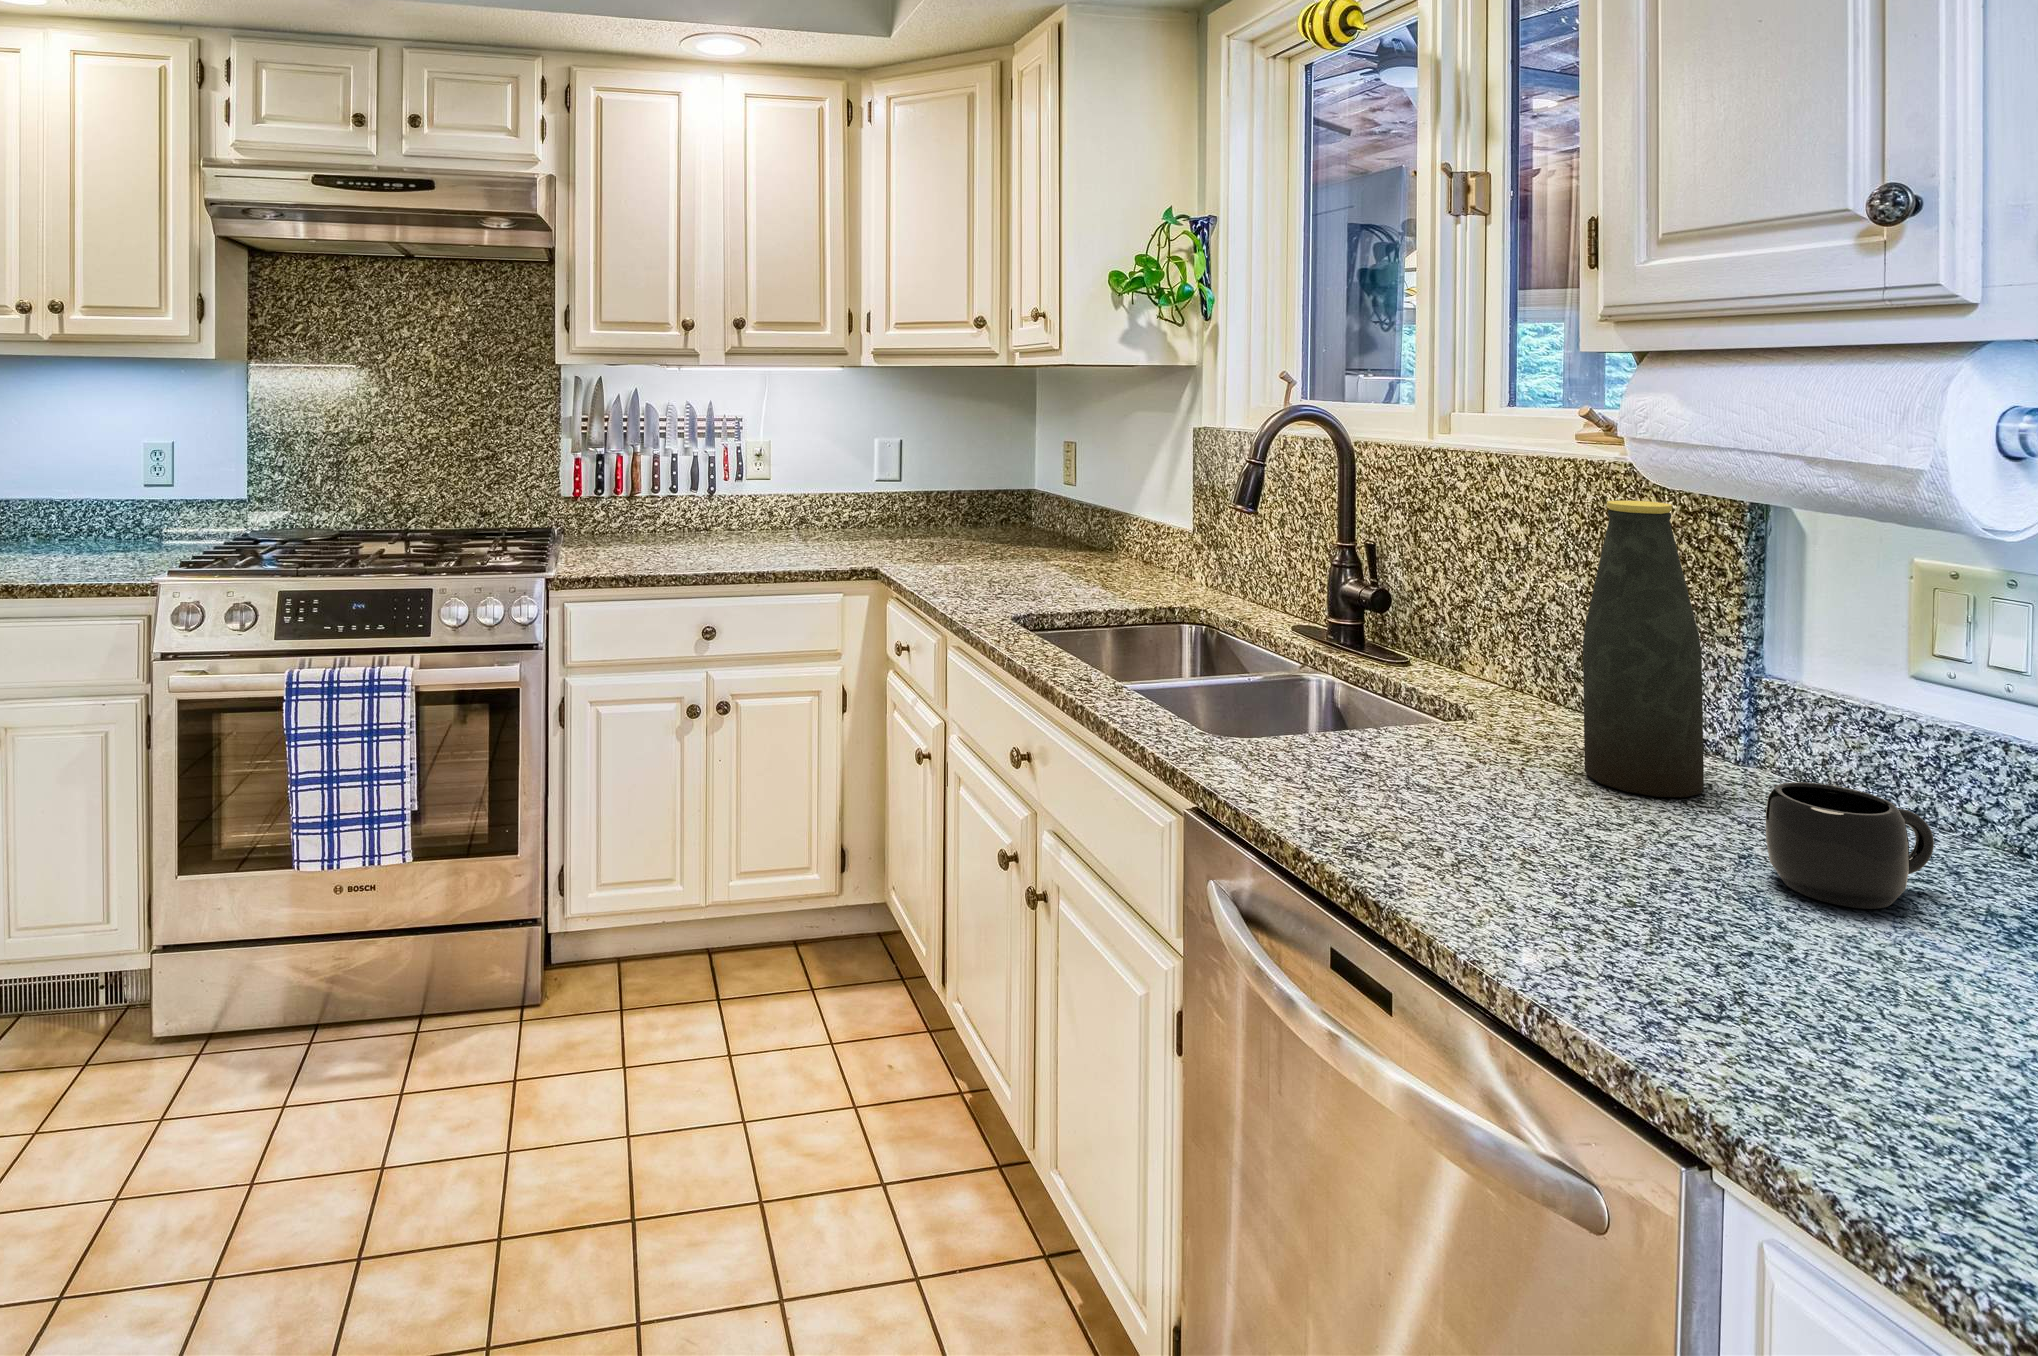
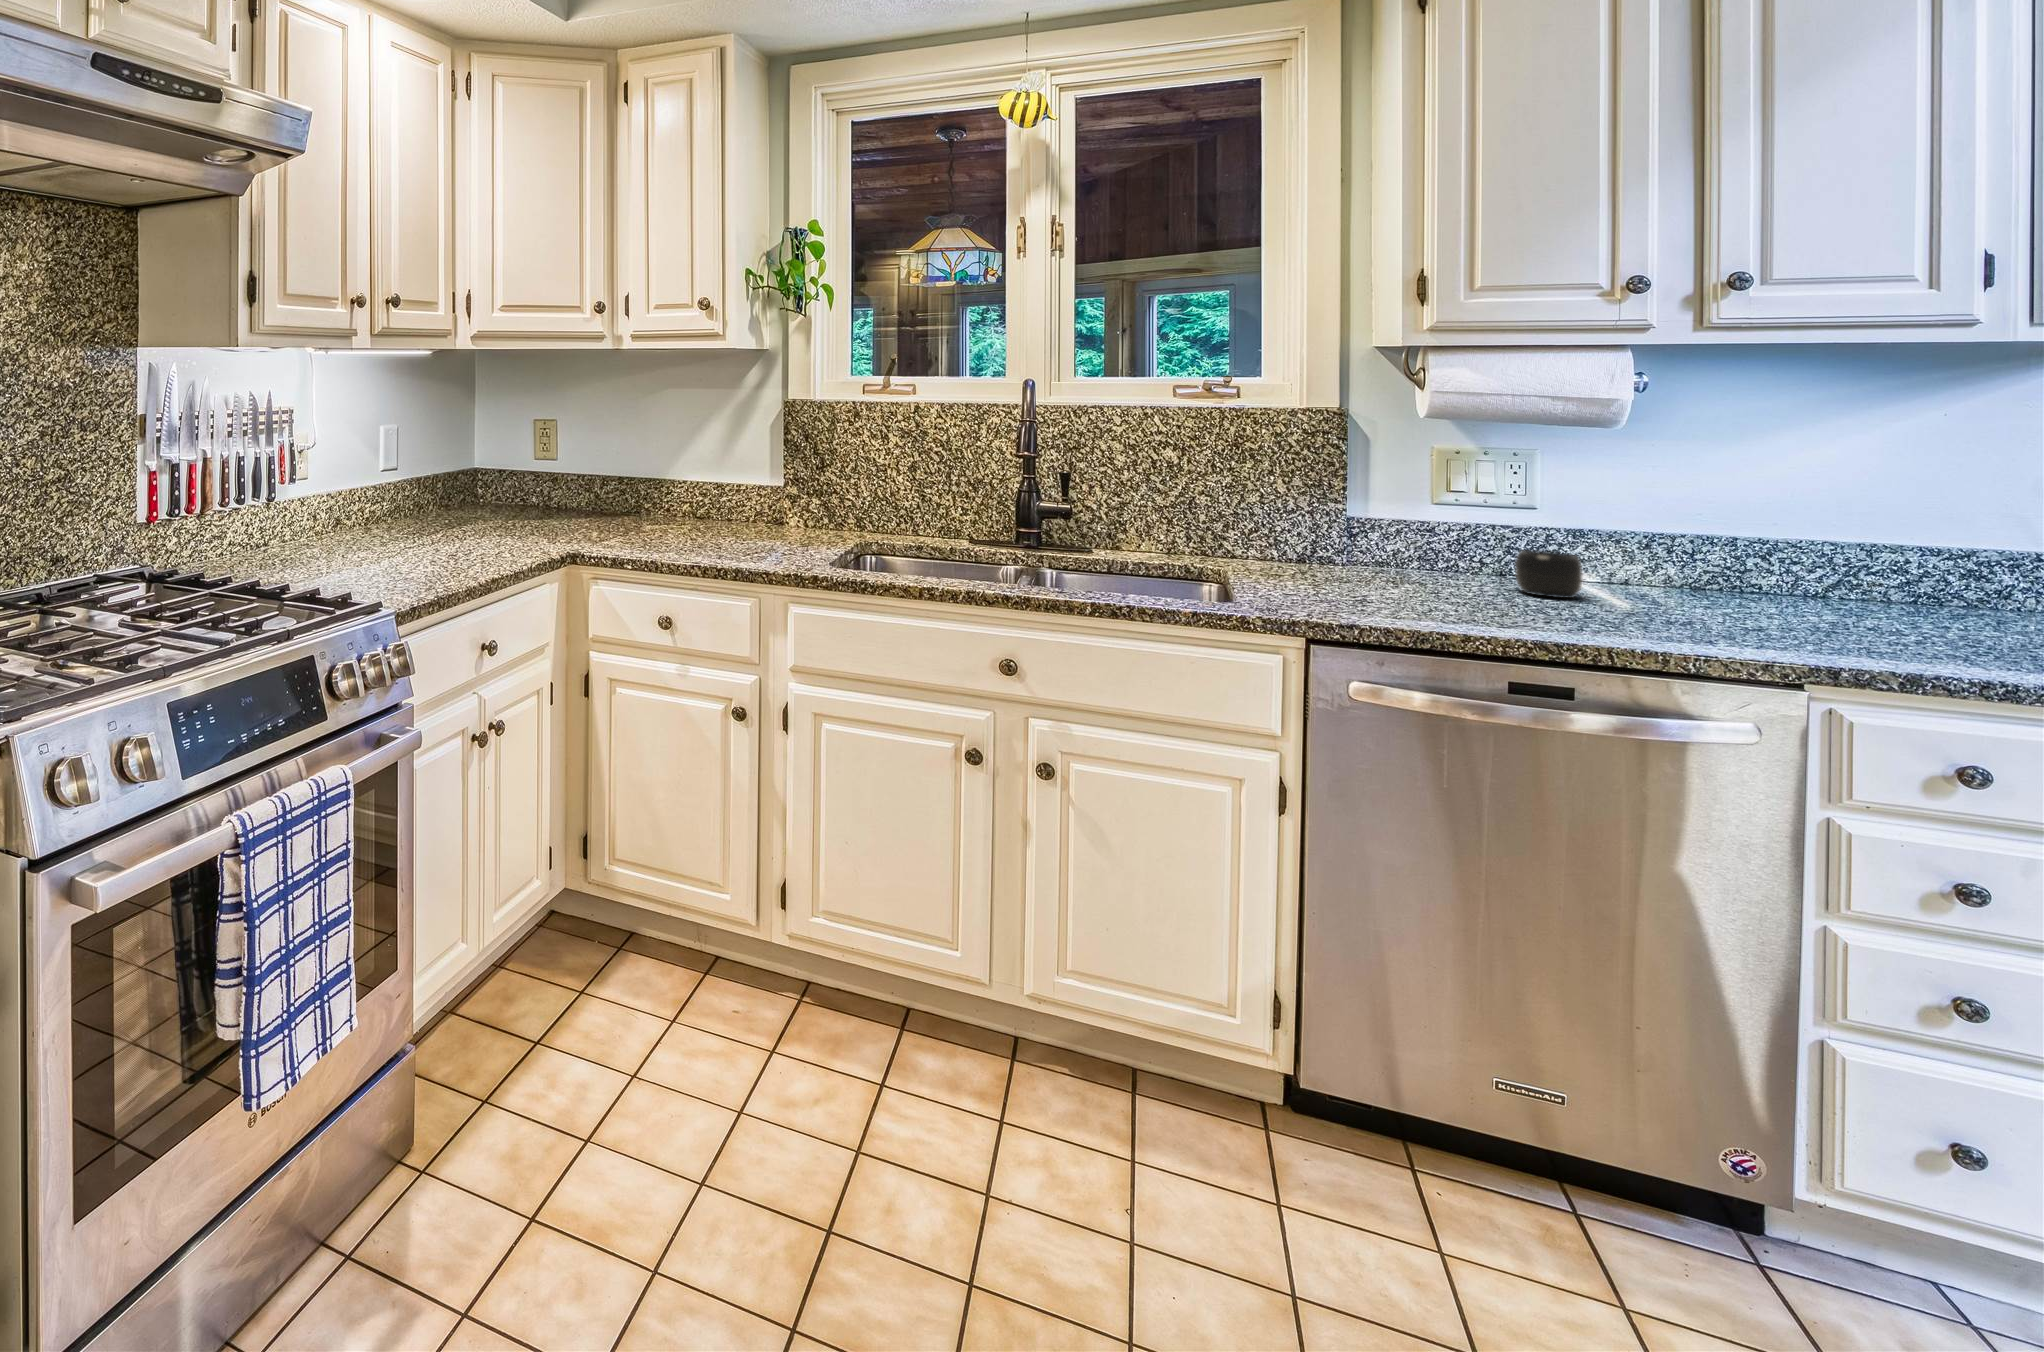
bottle: present [1583,500,1704,797] -> none [1336,431,1402,580]

